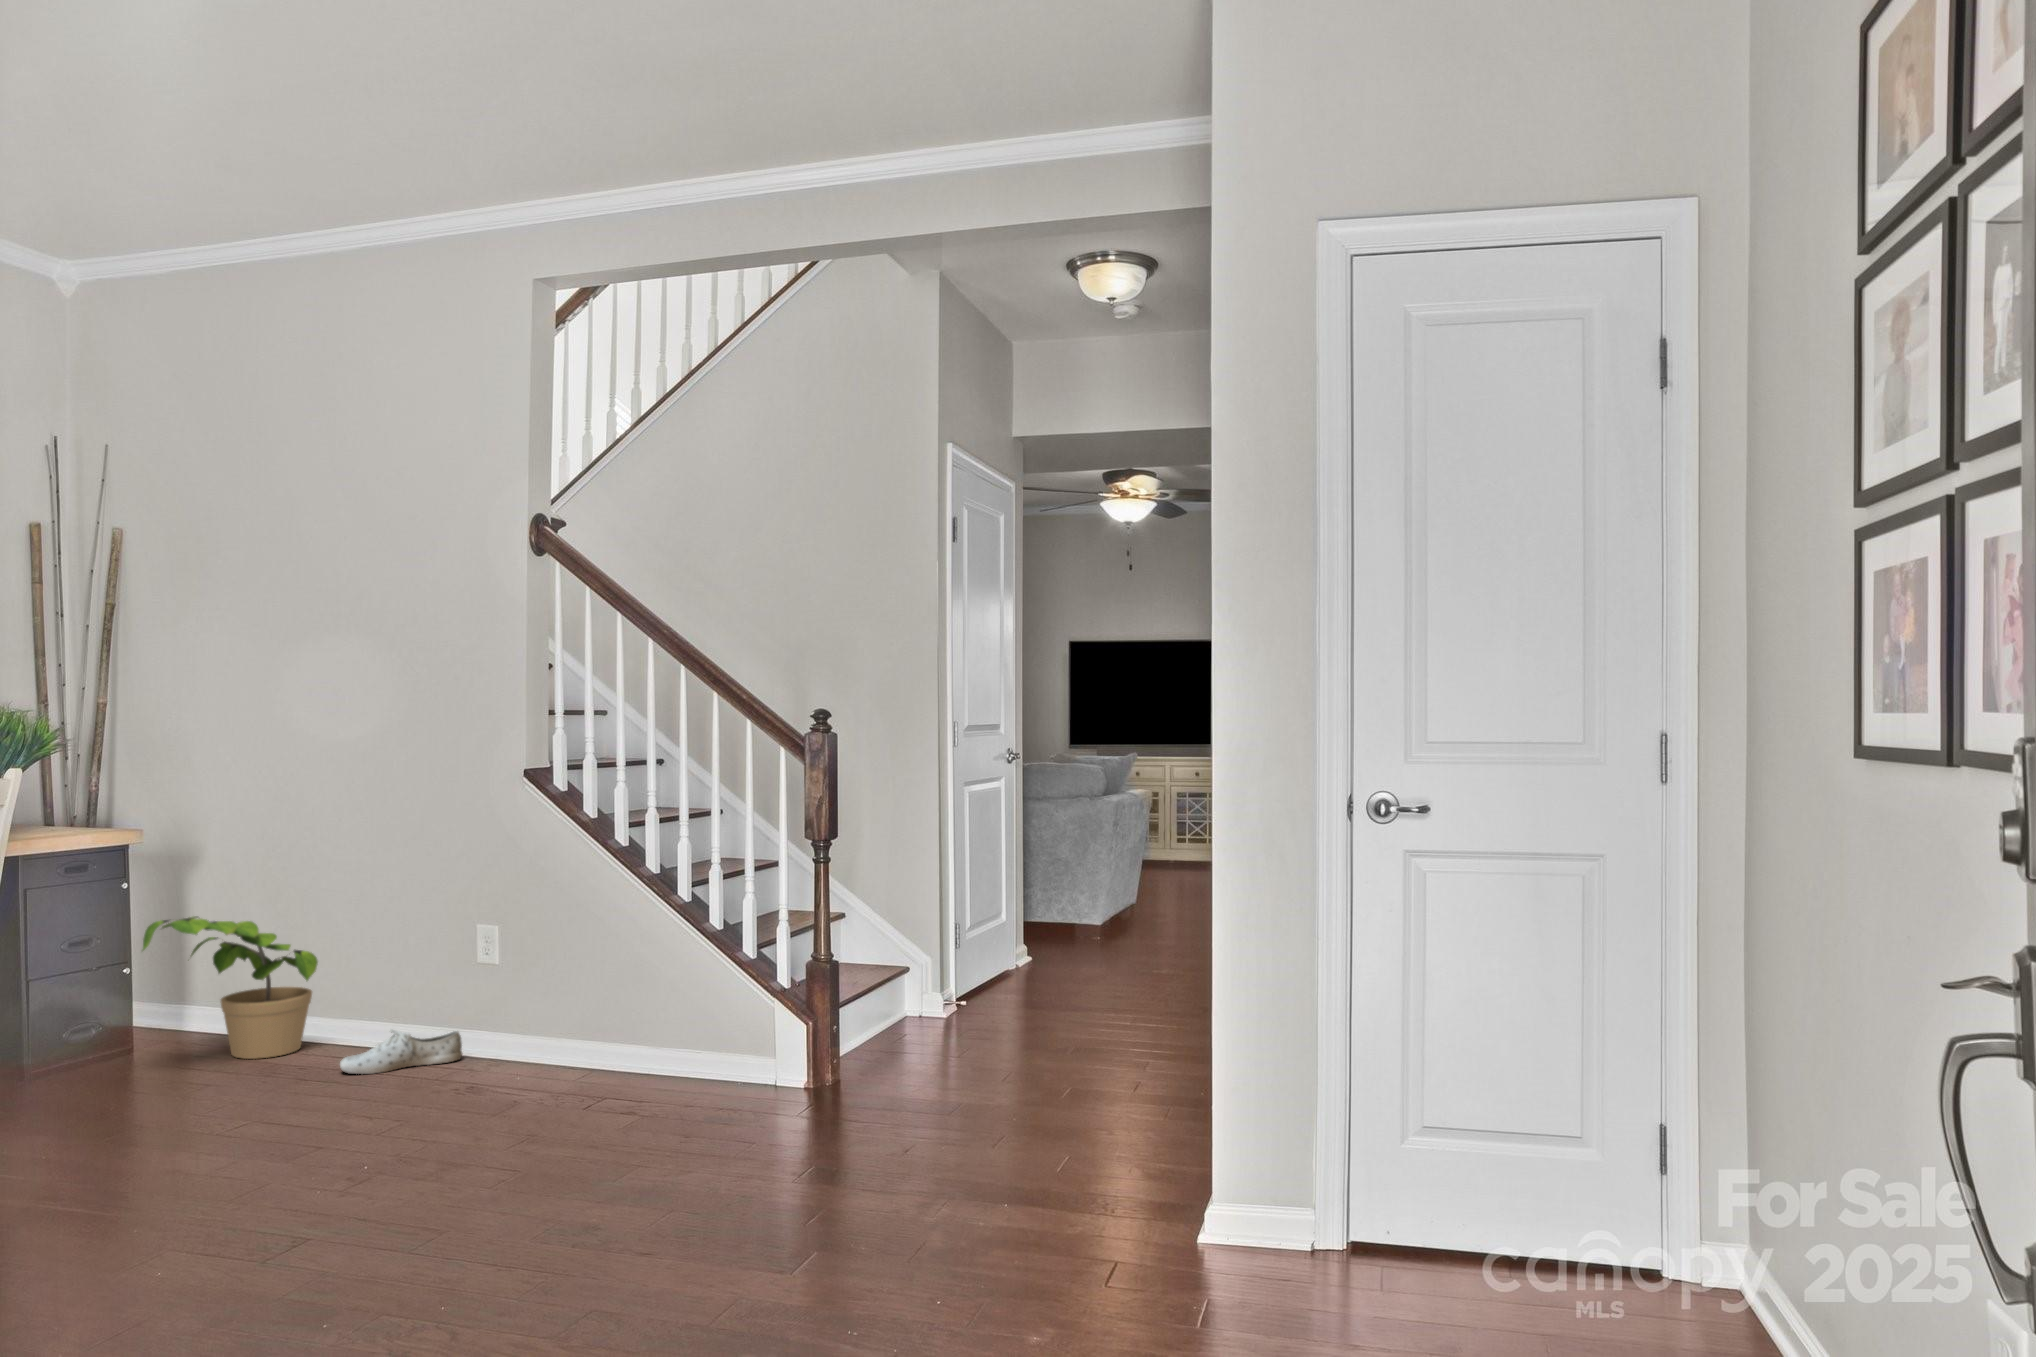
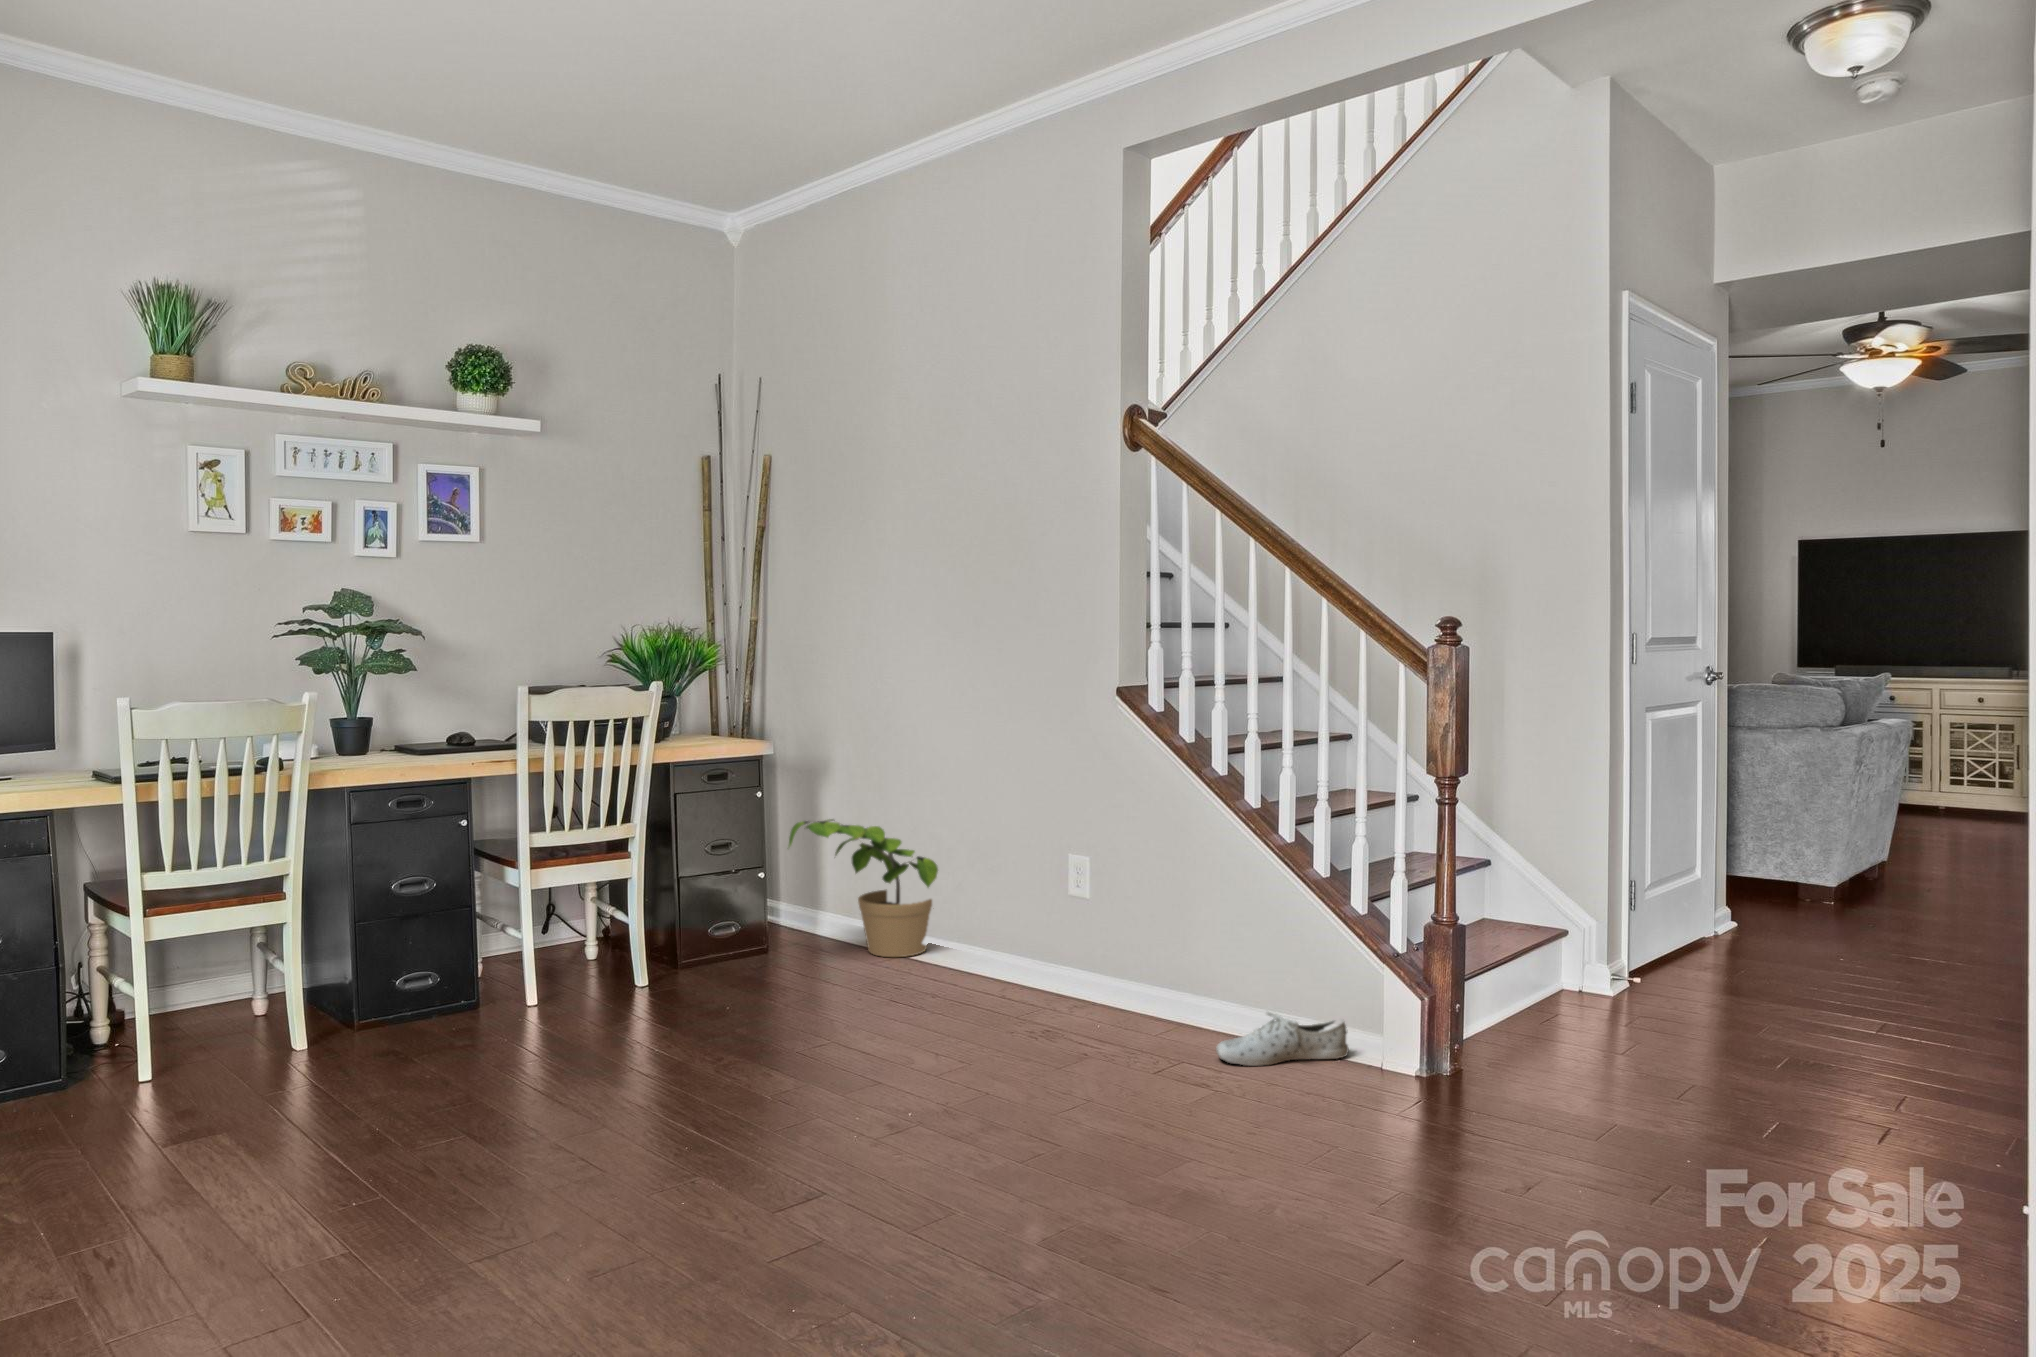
shoe: present [340,1029,462,1074] -> present [1216,1011,1349,1066]

